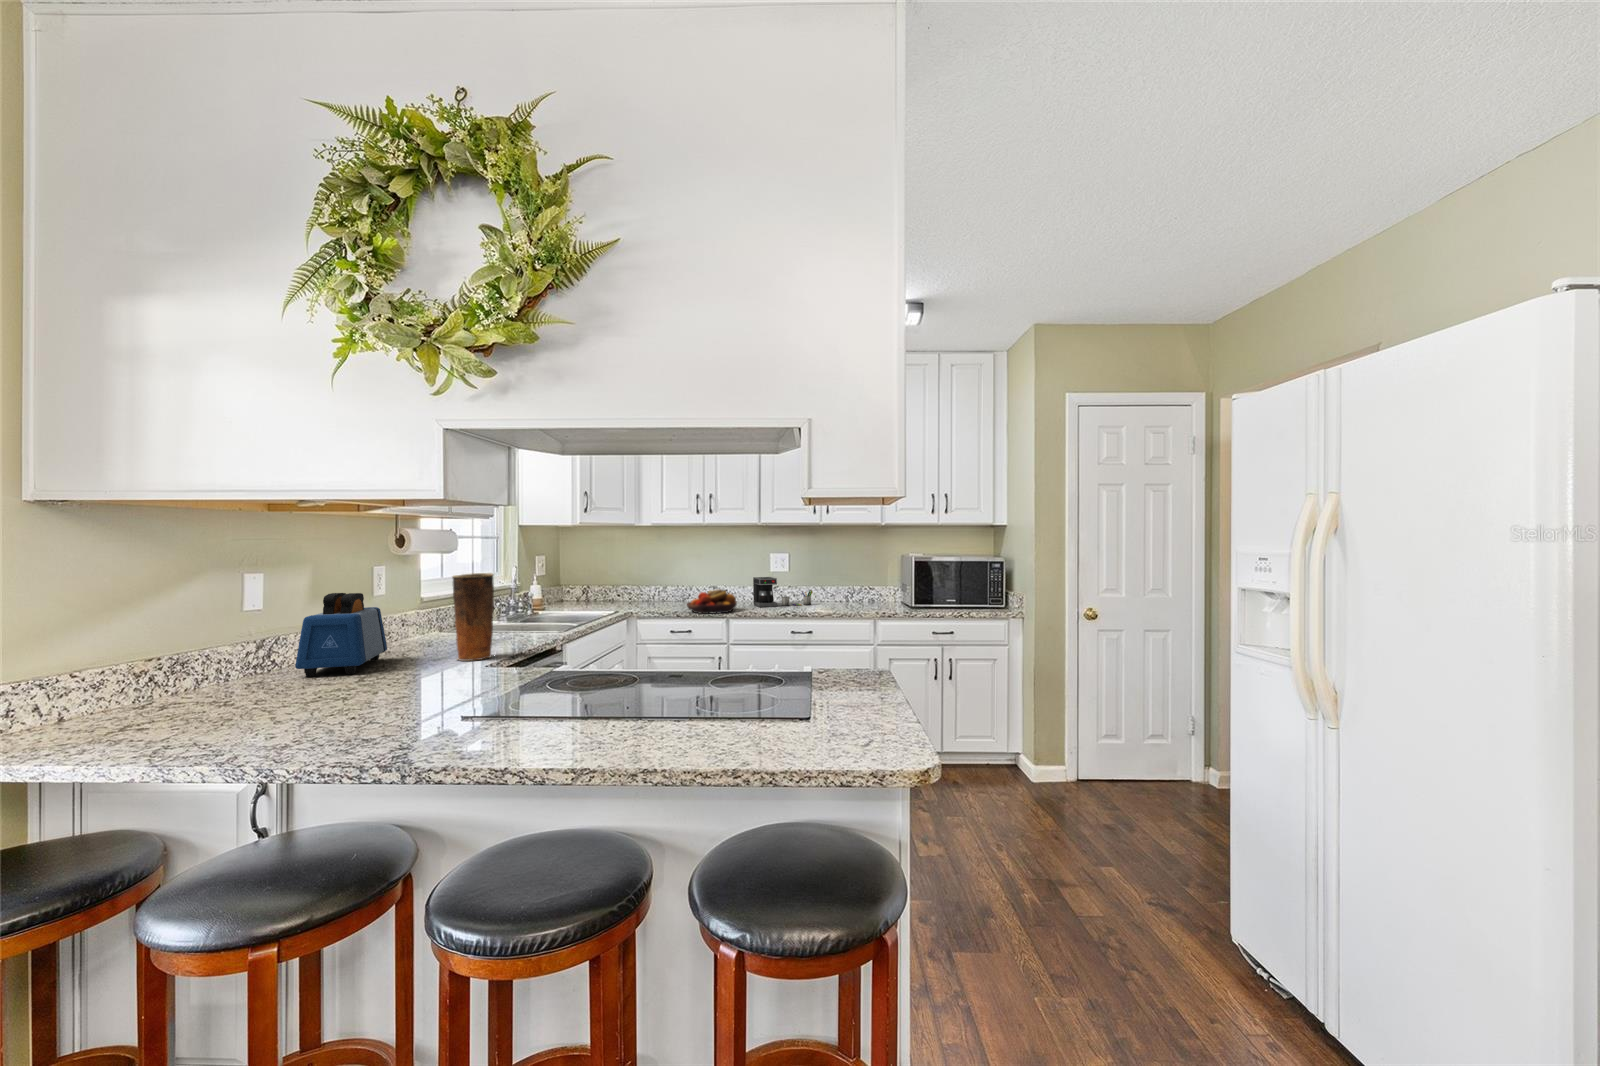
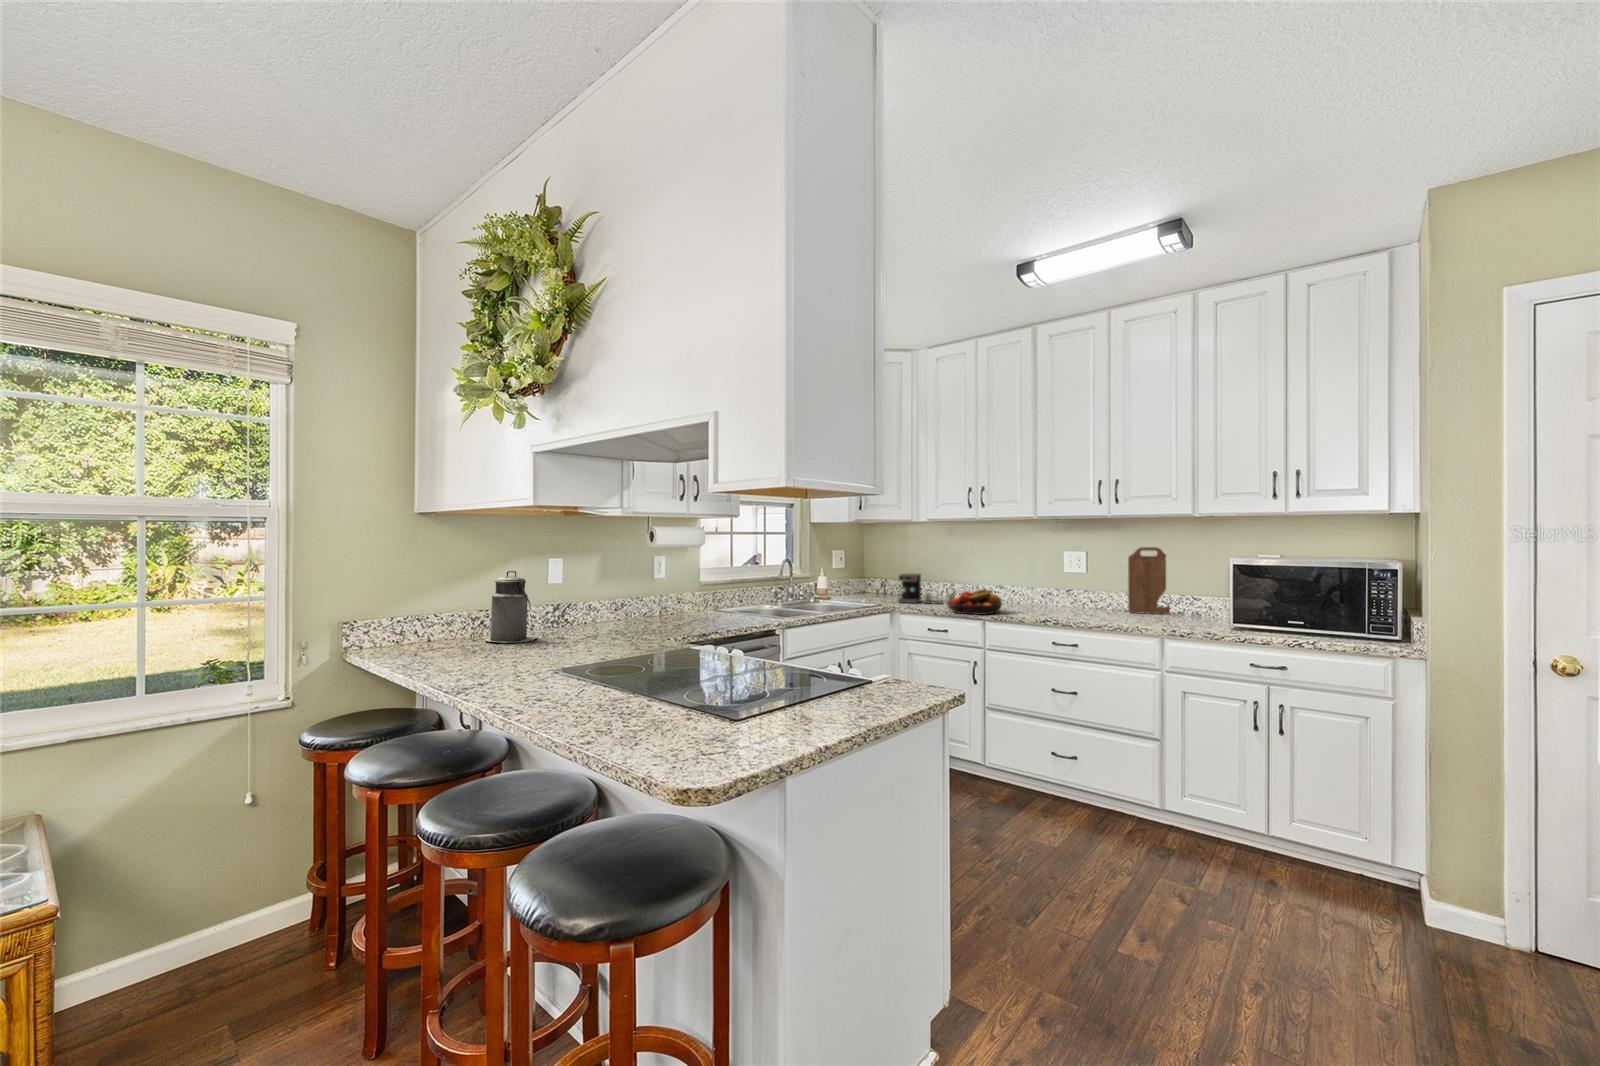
cutting board: none [826,548,854,603] -> present [1128,547,1170,614]
vase: present [452,573,494,661] -> none [672,561,704,634]
coffee maker: present [753,577,812,607] -> present [898,574,956,604]
toaster: present [295,593,387,677] -> none [567,572,641,634]
canister: none [178,597,270,703] -> present [485,571,537,643]

